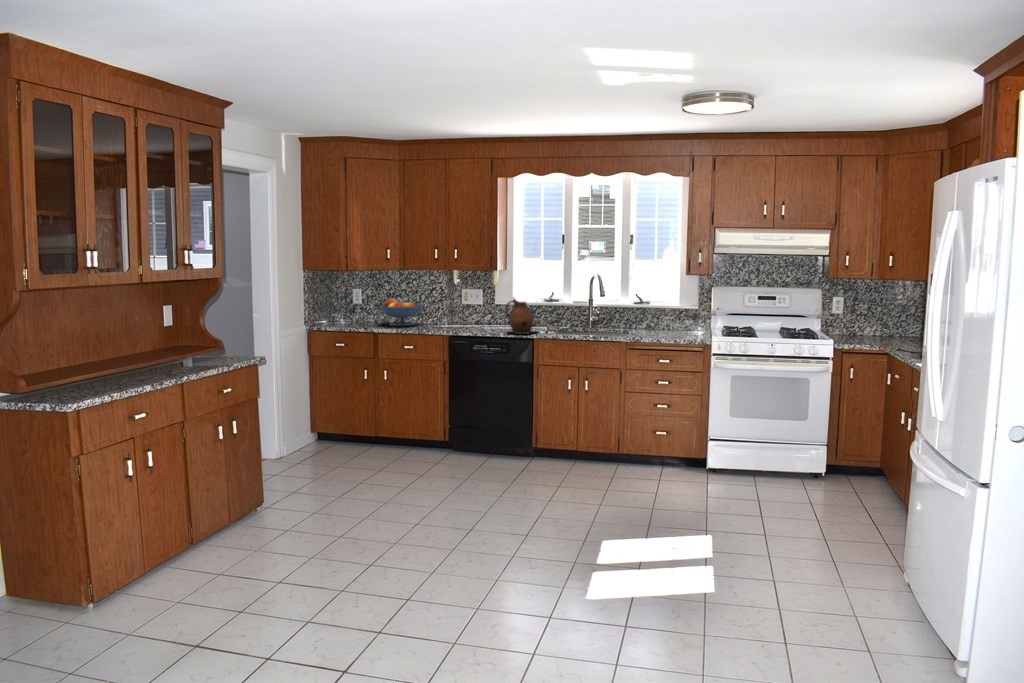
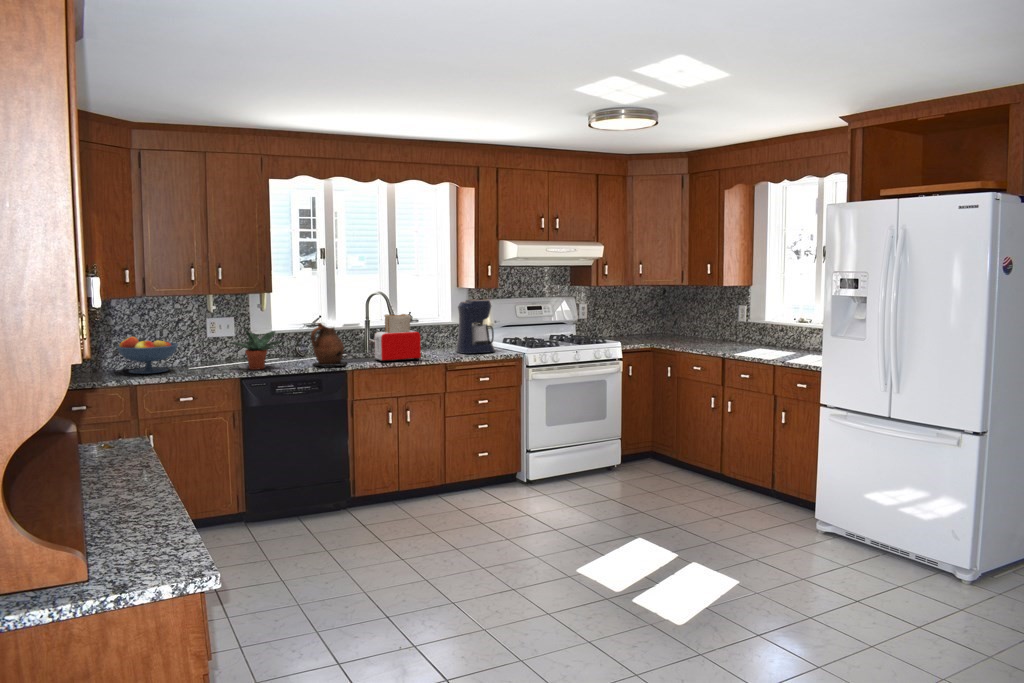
coffee maker: none [654,285,691,337] -> present [456,299,495,354]
toaster: none [562,294,603,336] -> present [374,314,421,362]
potted plant: none [450,296,489,331] -> present [231,328,282,370]

